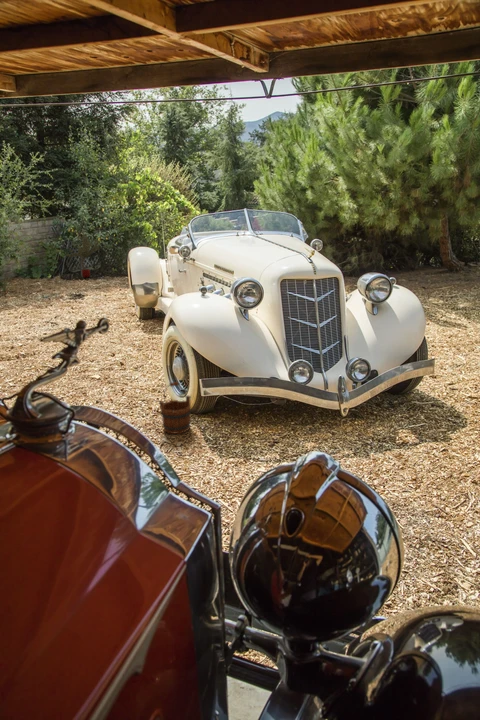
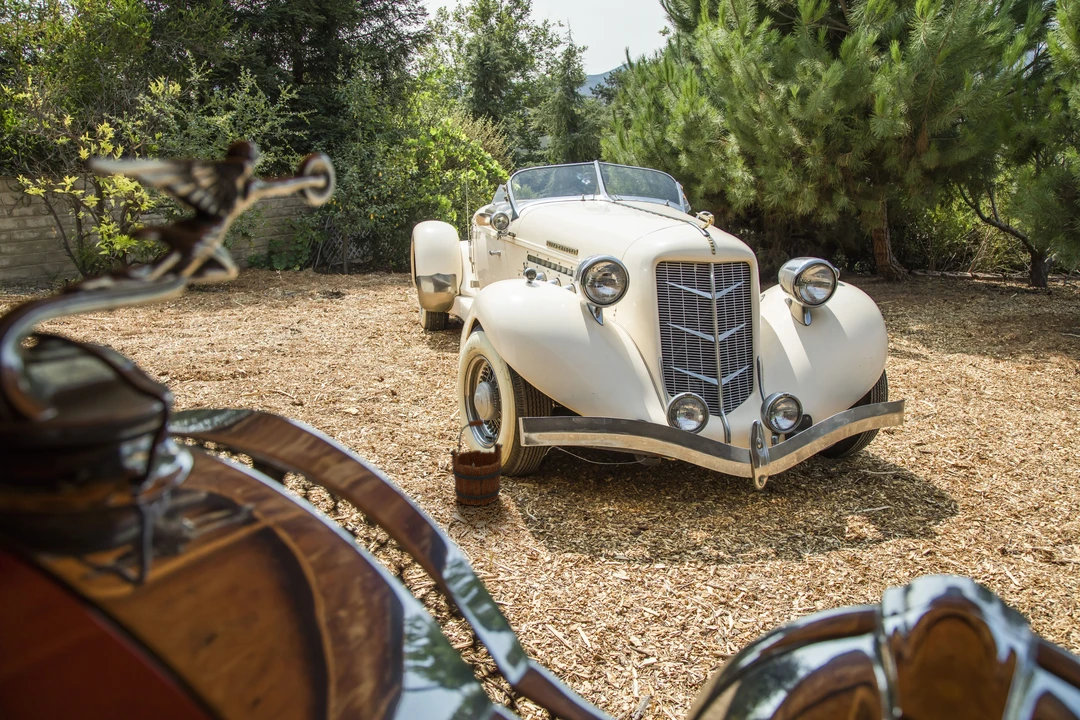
potted tree: present [67,236,100,278] -> none [322,207,373,270]

